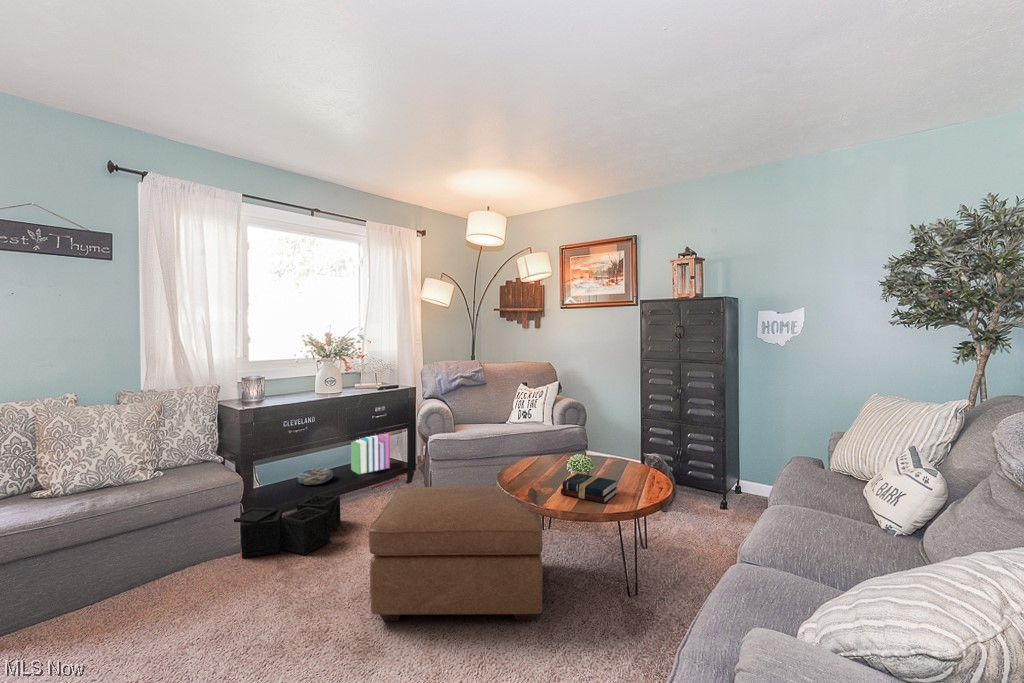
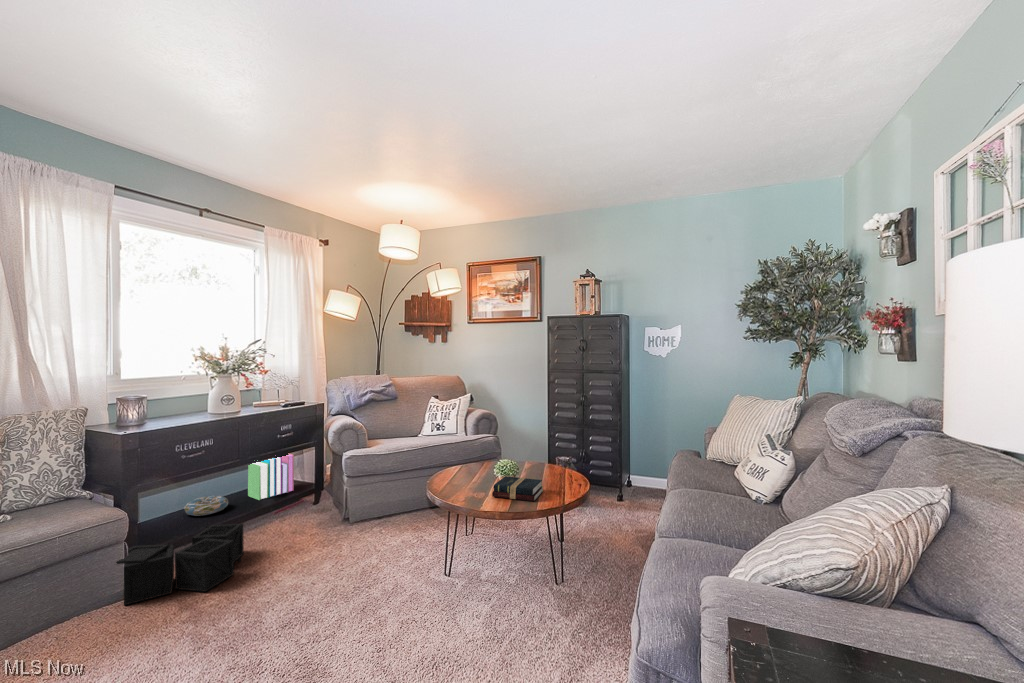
ottoman: present [369,486,543,621] -> none [300,494,481,647]

